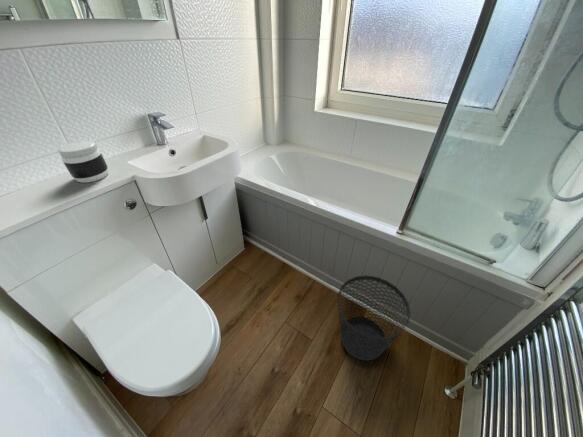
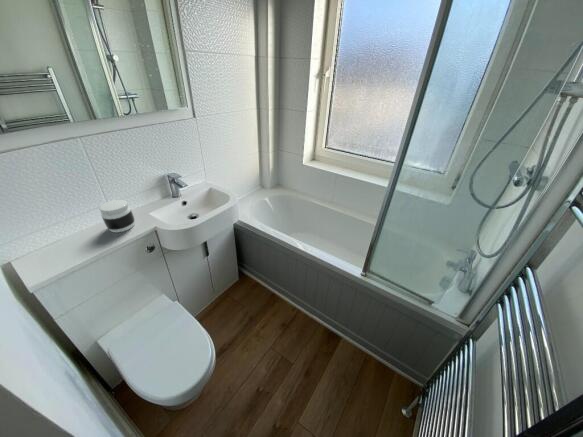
wastebasket: present [337,276,411,361] -> none [313,308,371,382]

